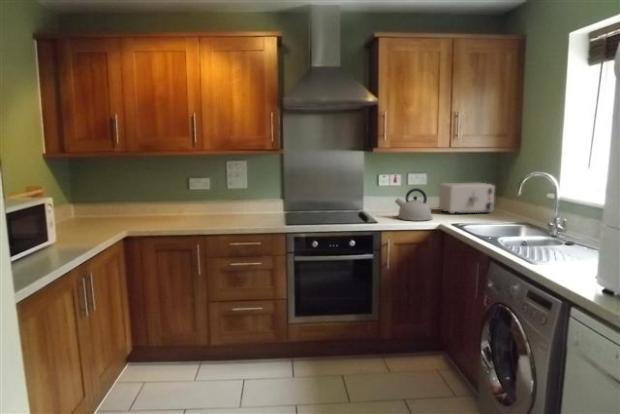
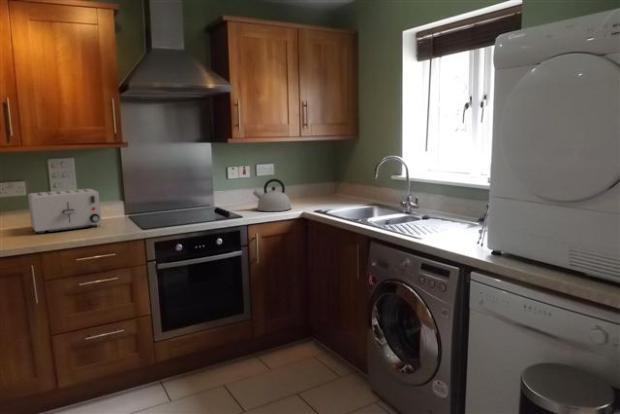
toaster: present [439,183,495,214] -> present [28,189,101,234]

